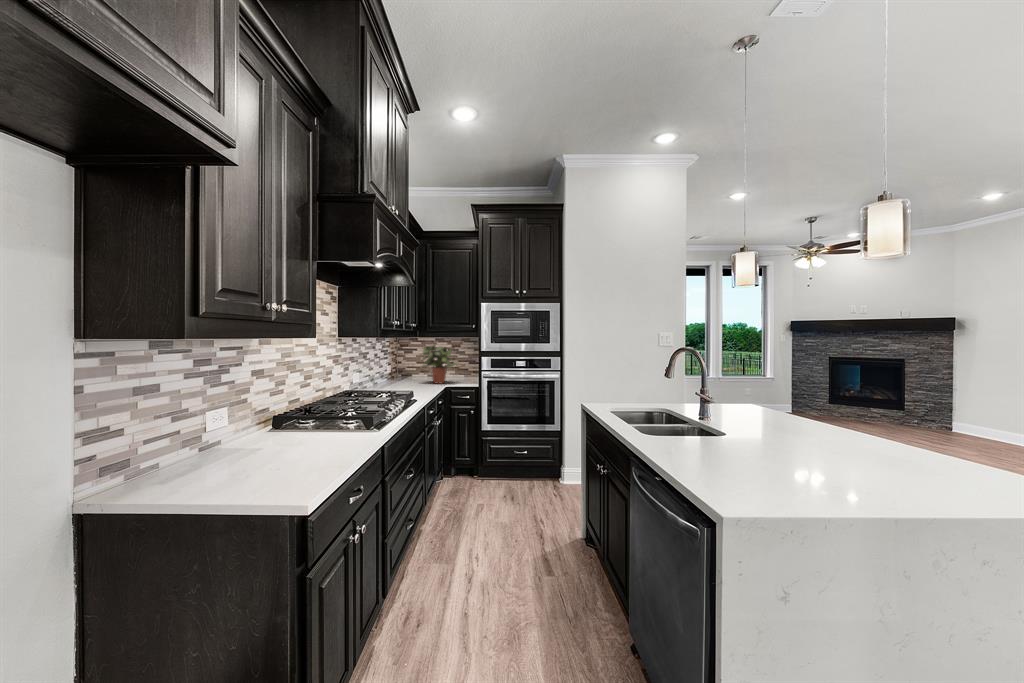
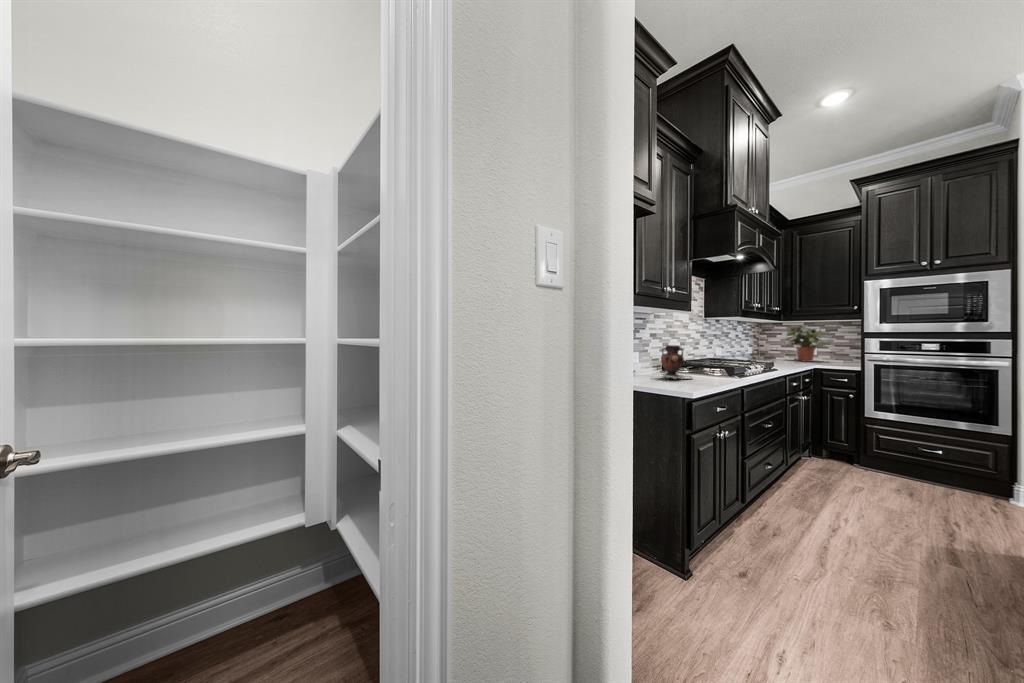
vase: none [253,394,322,448] -> present [661,345,691,379]

